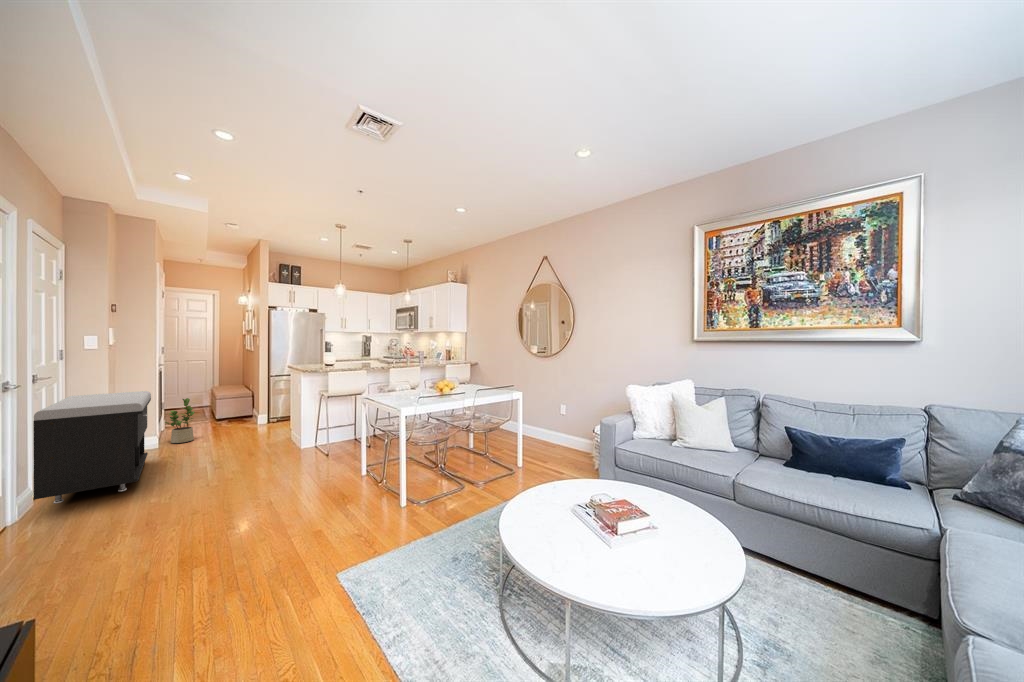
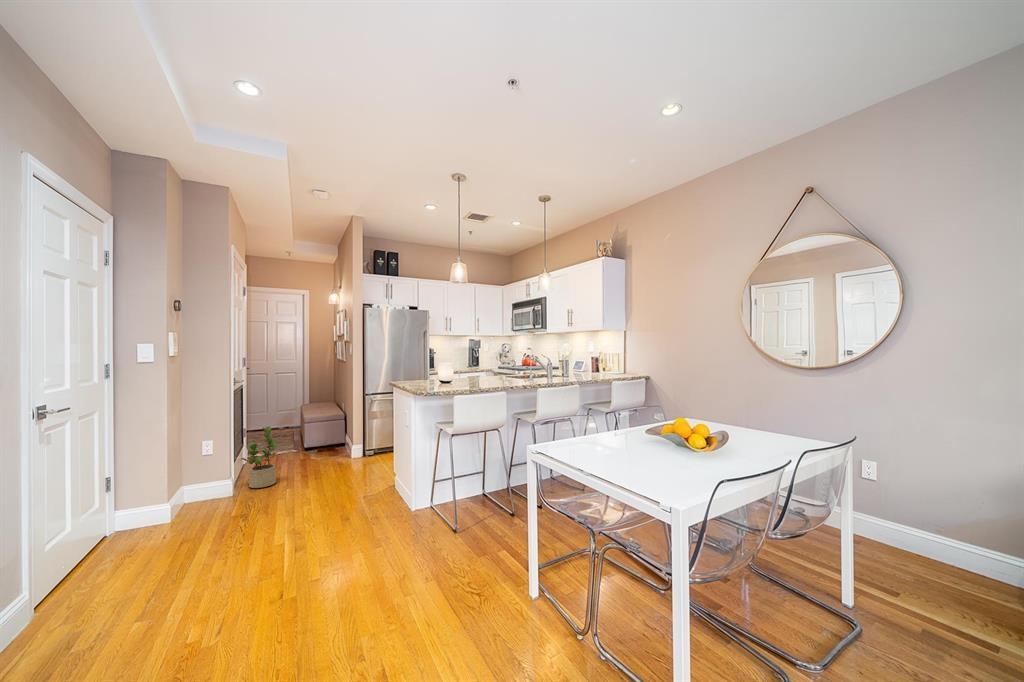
storage bench: present [33,391,151,504] -> none [25,422,218,620]

